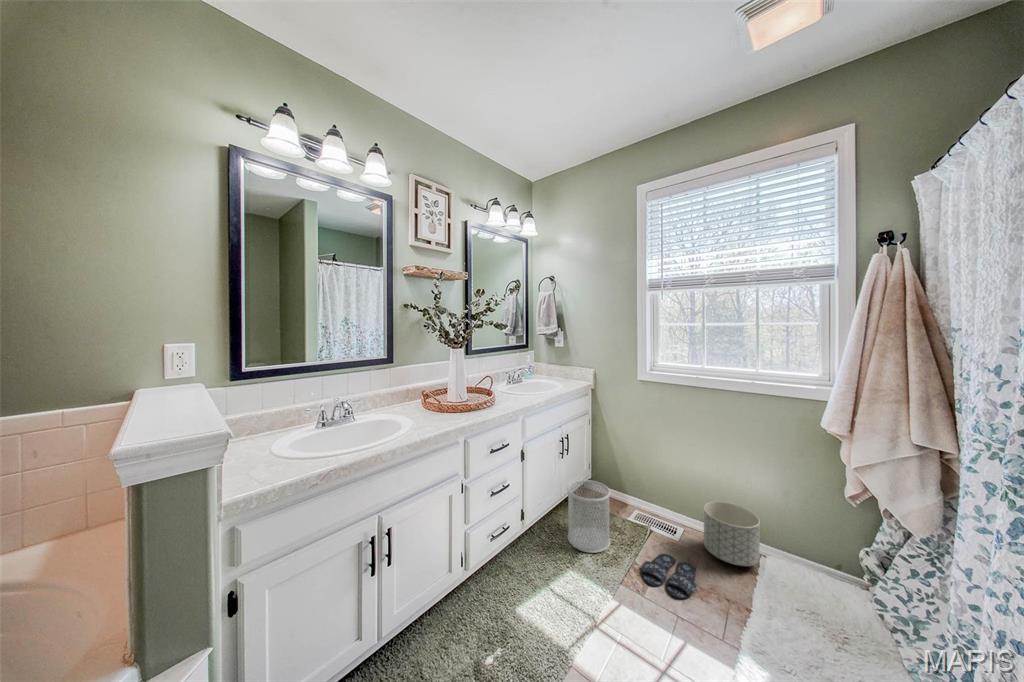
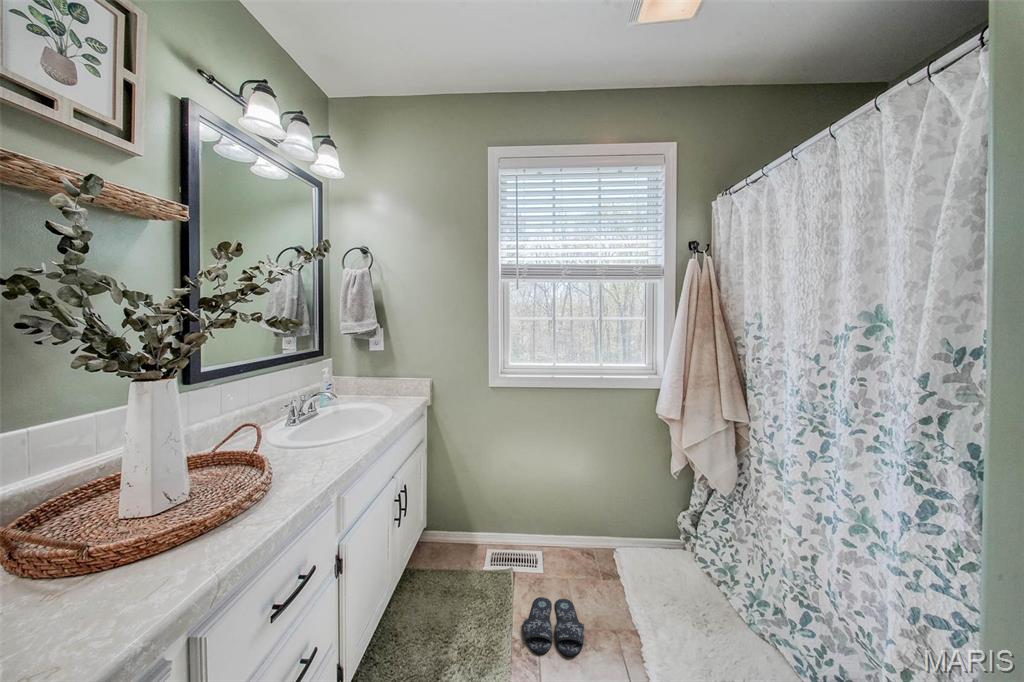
wastebasket: present [567,480,610,553] -> none [415,534,476,647]
planter: present [704,502,760,566] -> none [568,511,619,580]

